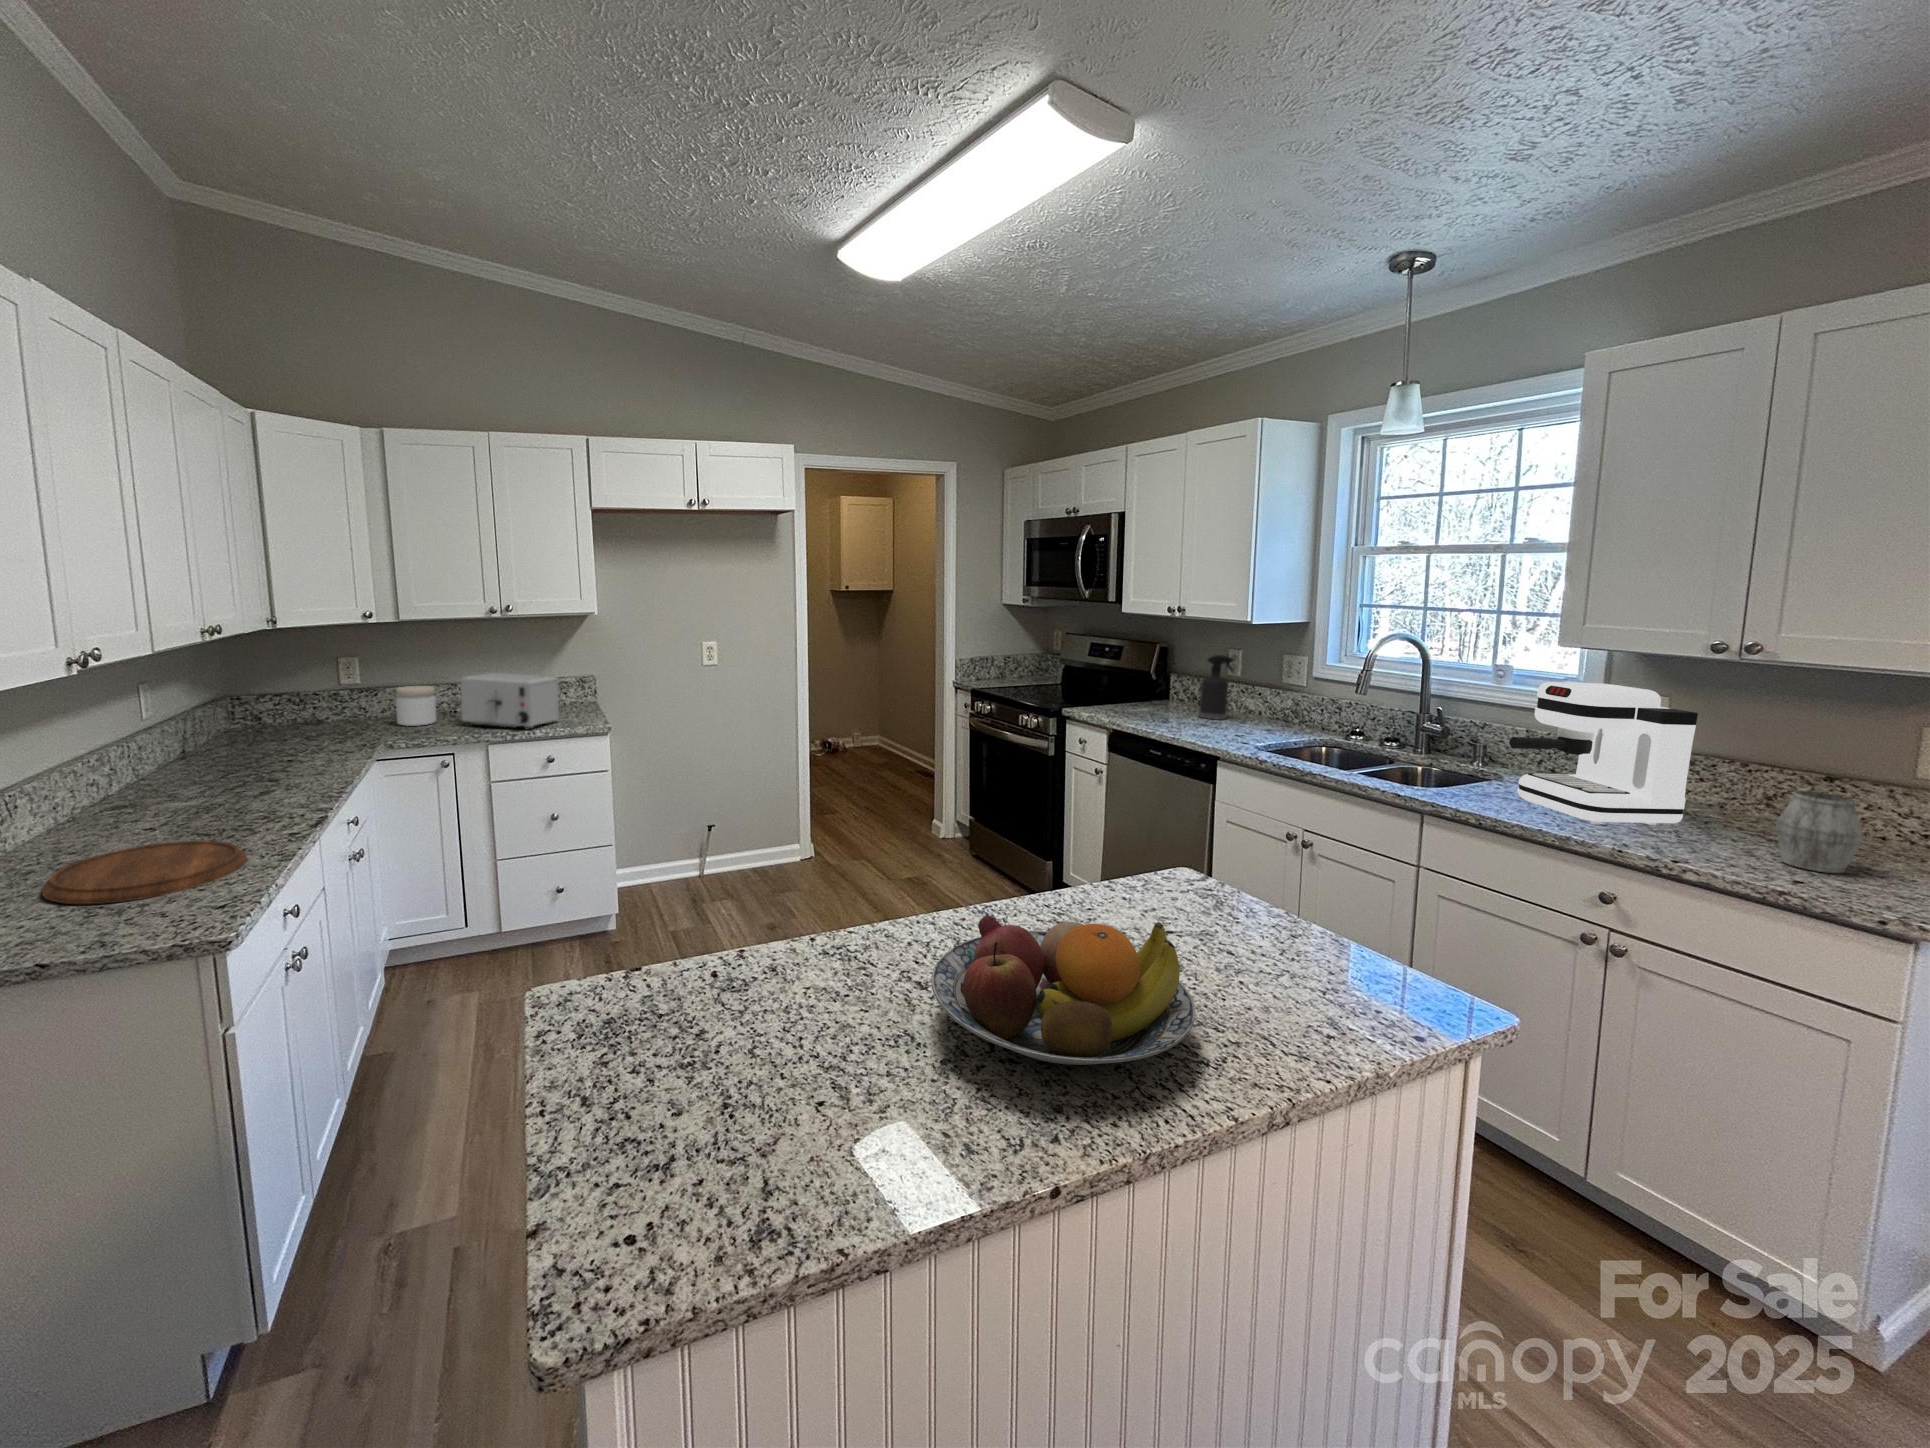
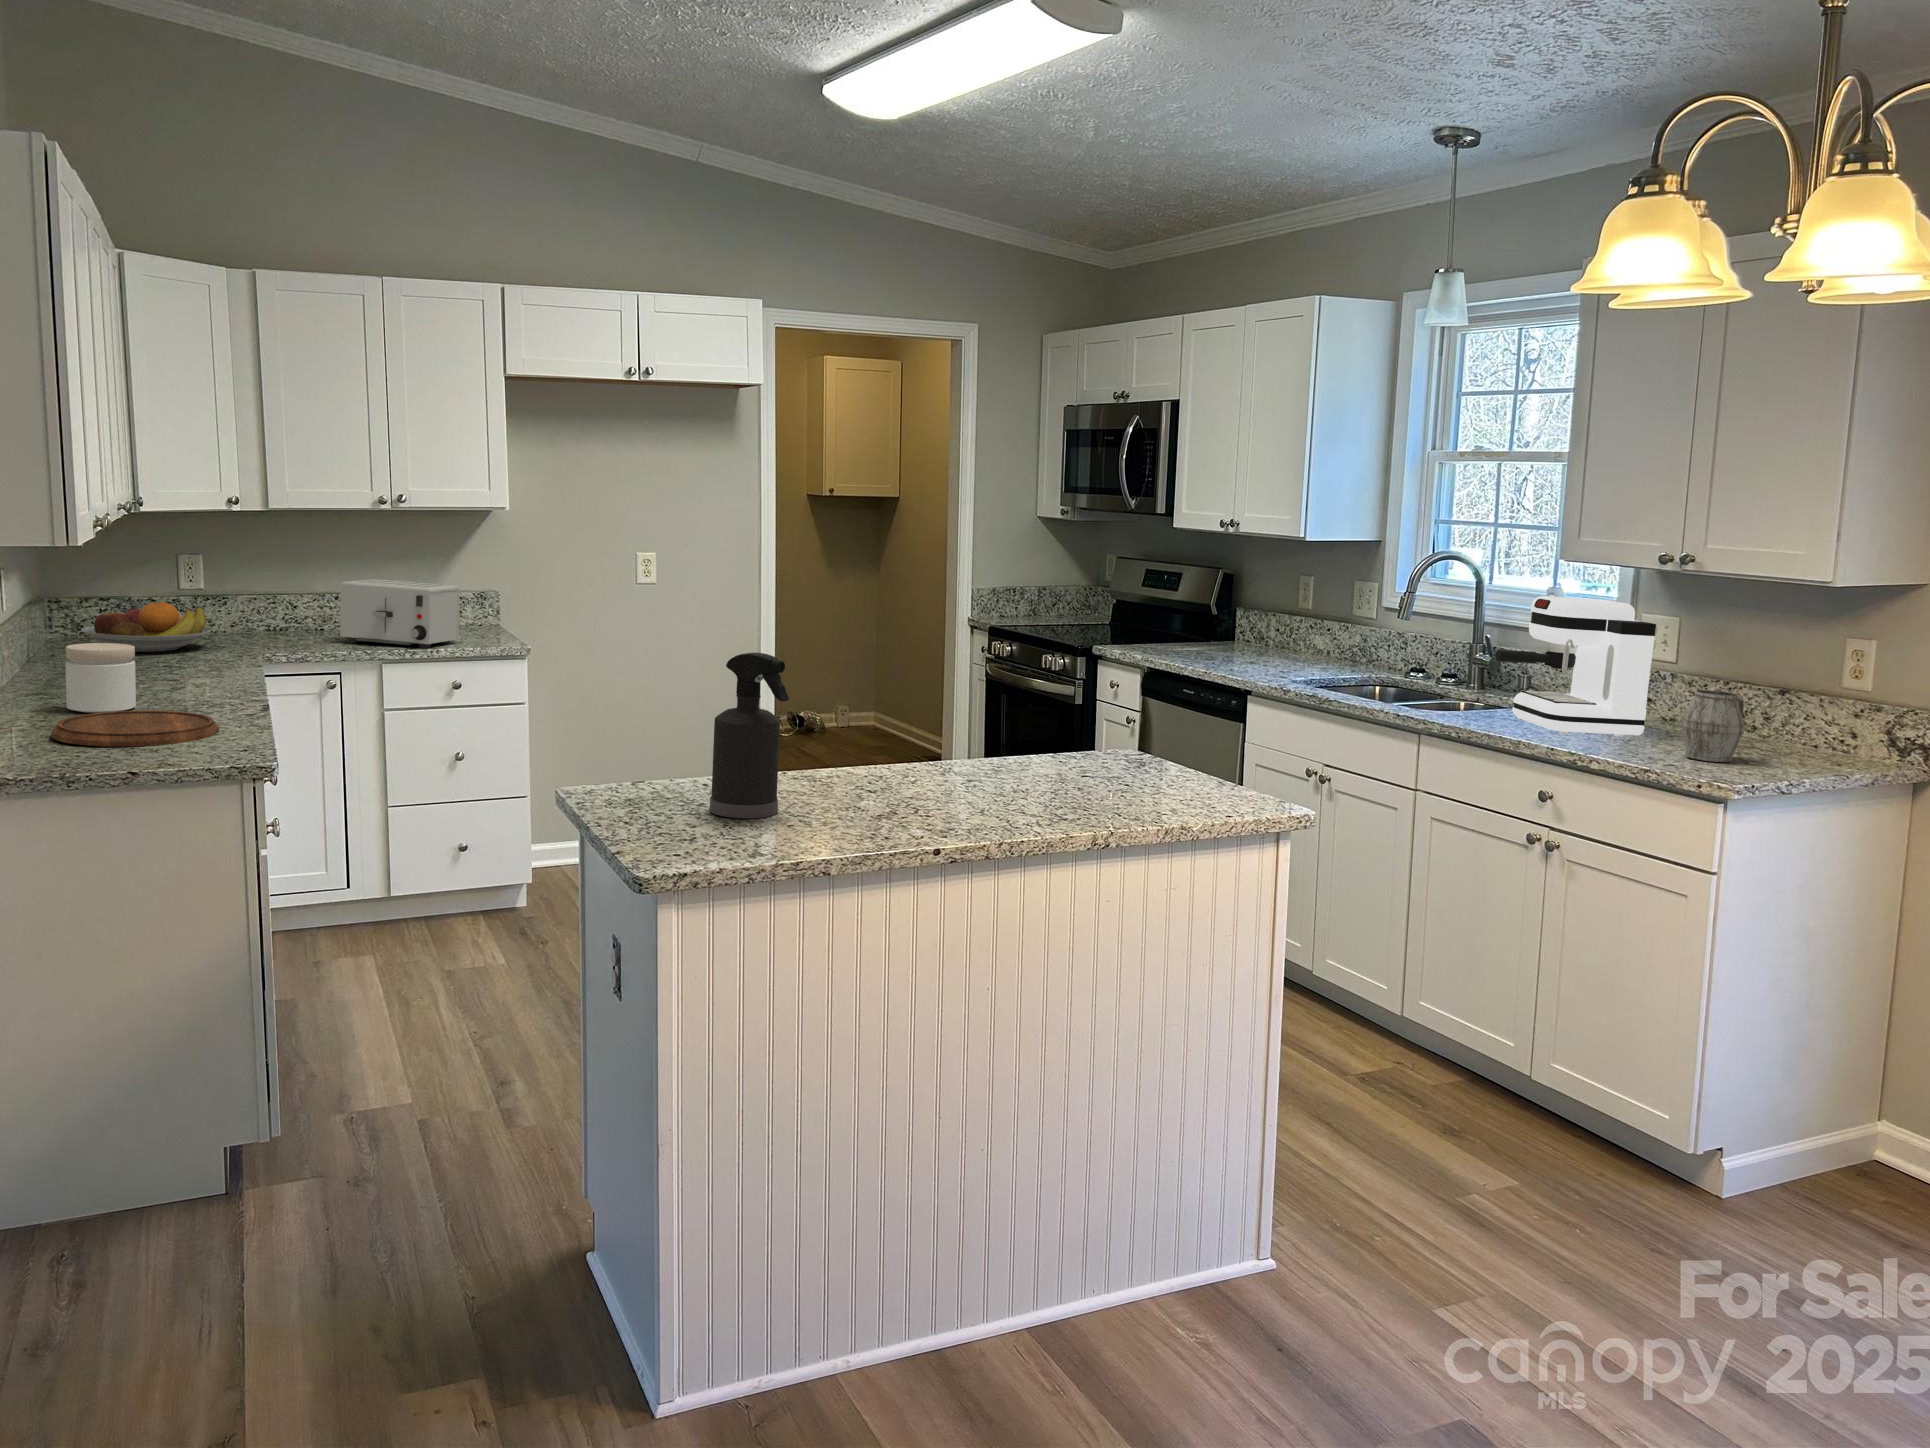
spray bottle: present [1199,655,1234,719] -> present [710,653,789,818]
jar: present [396,686,436,726] -> present [66,643,136,713]
fruit bowl: present [931,915,1195,1065] -> present [81,602,210,652]

